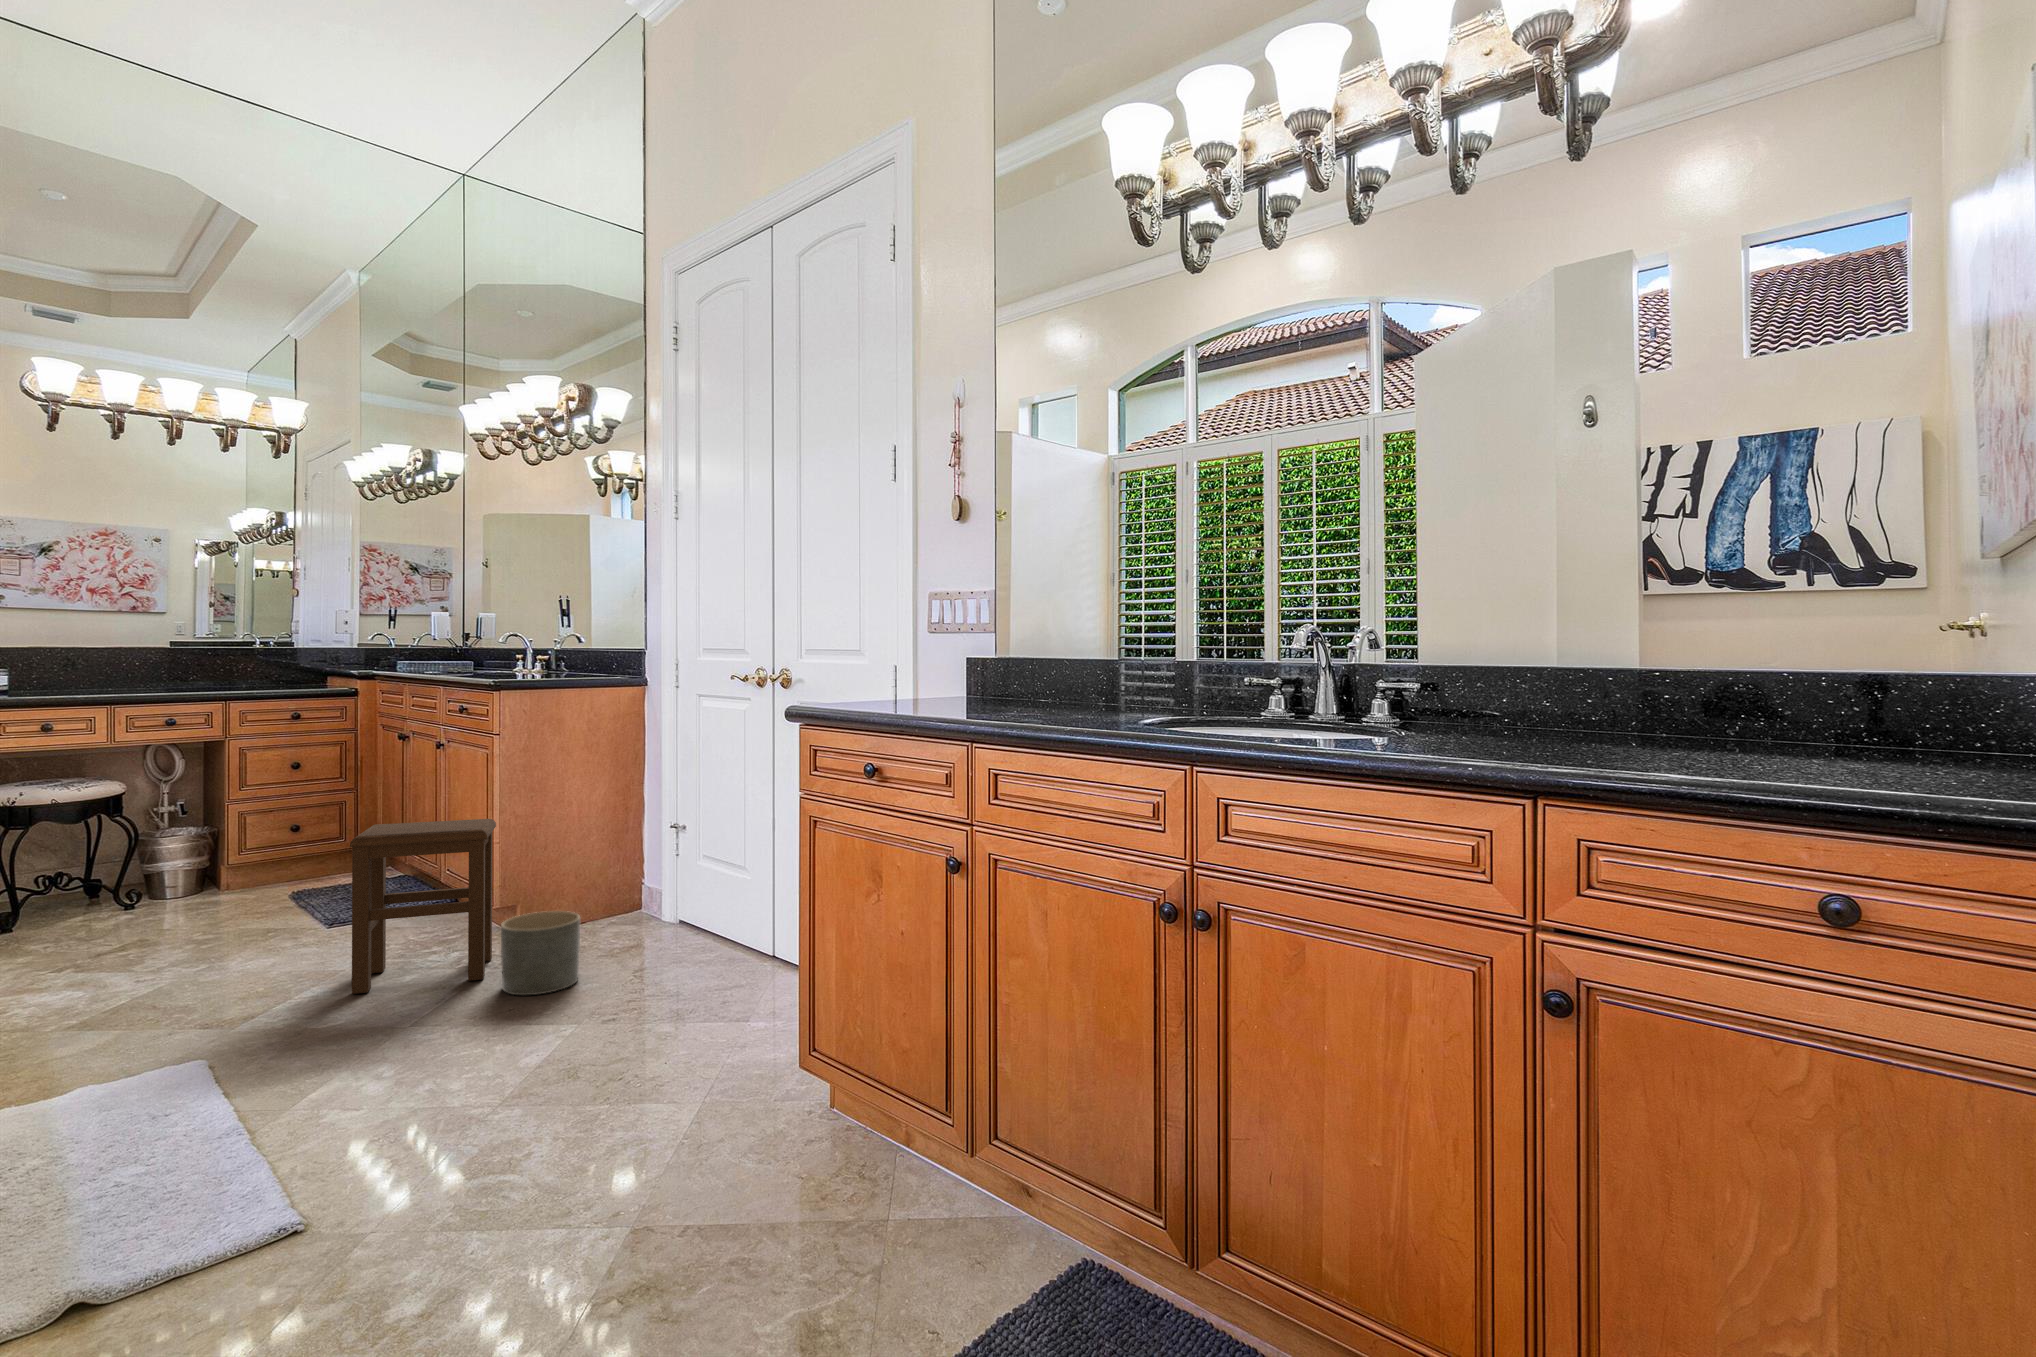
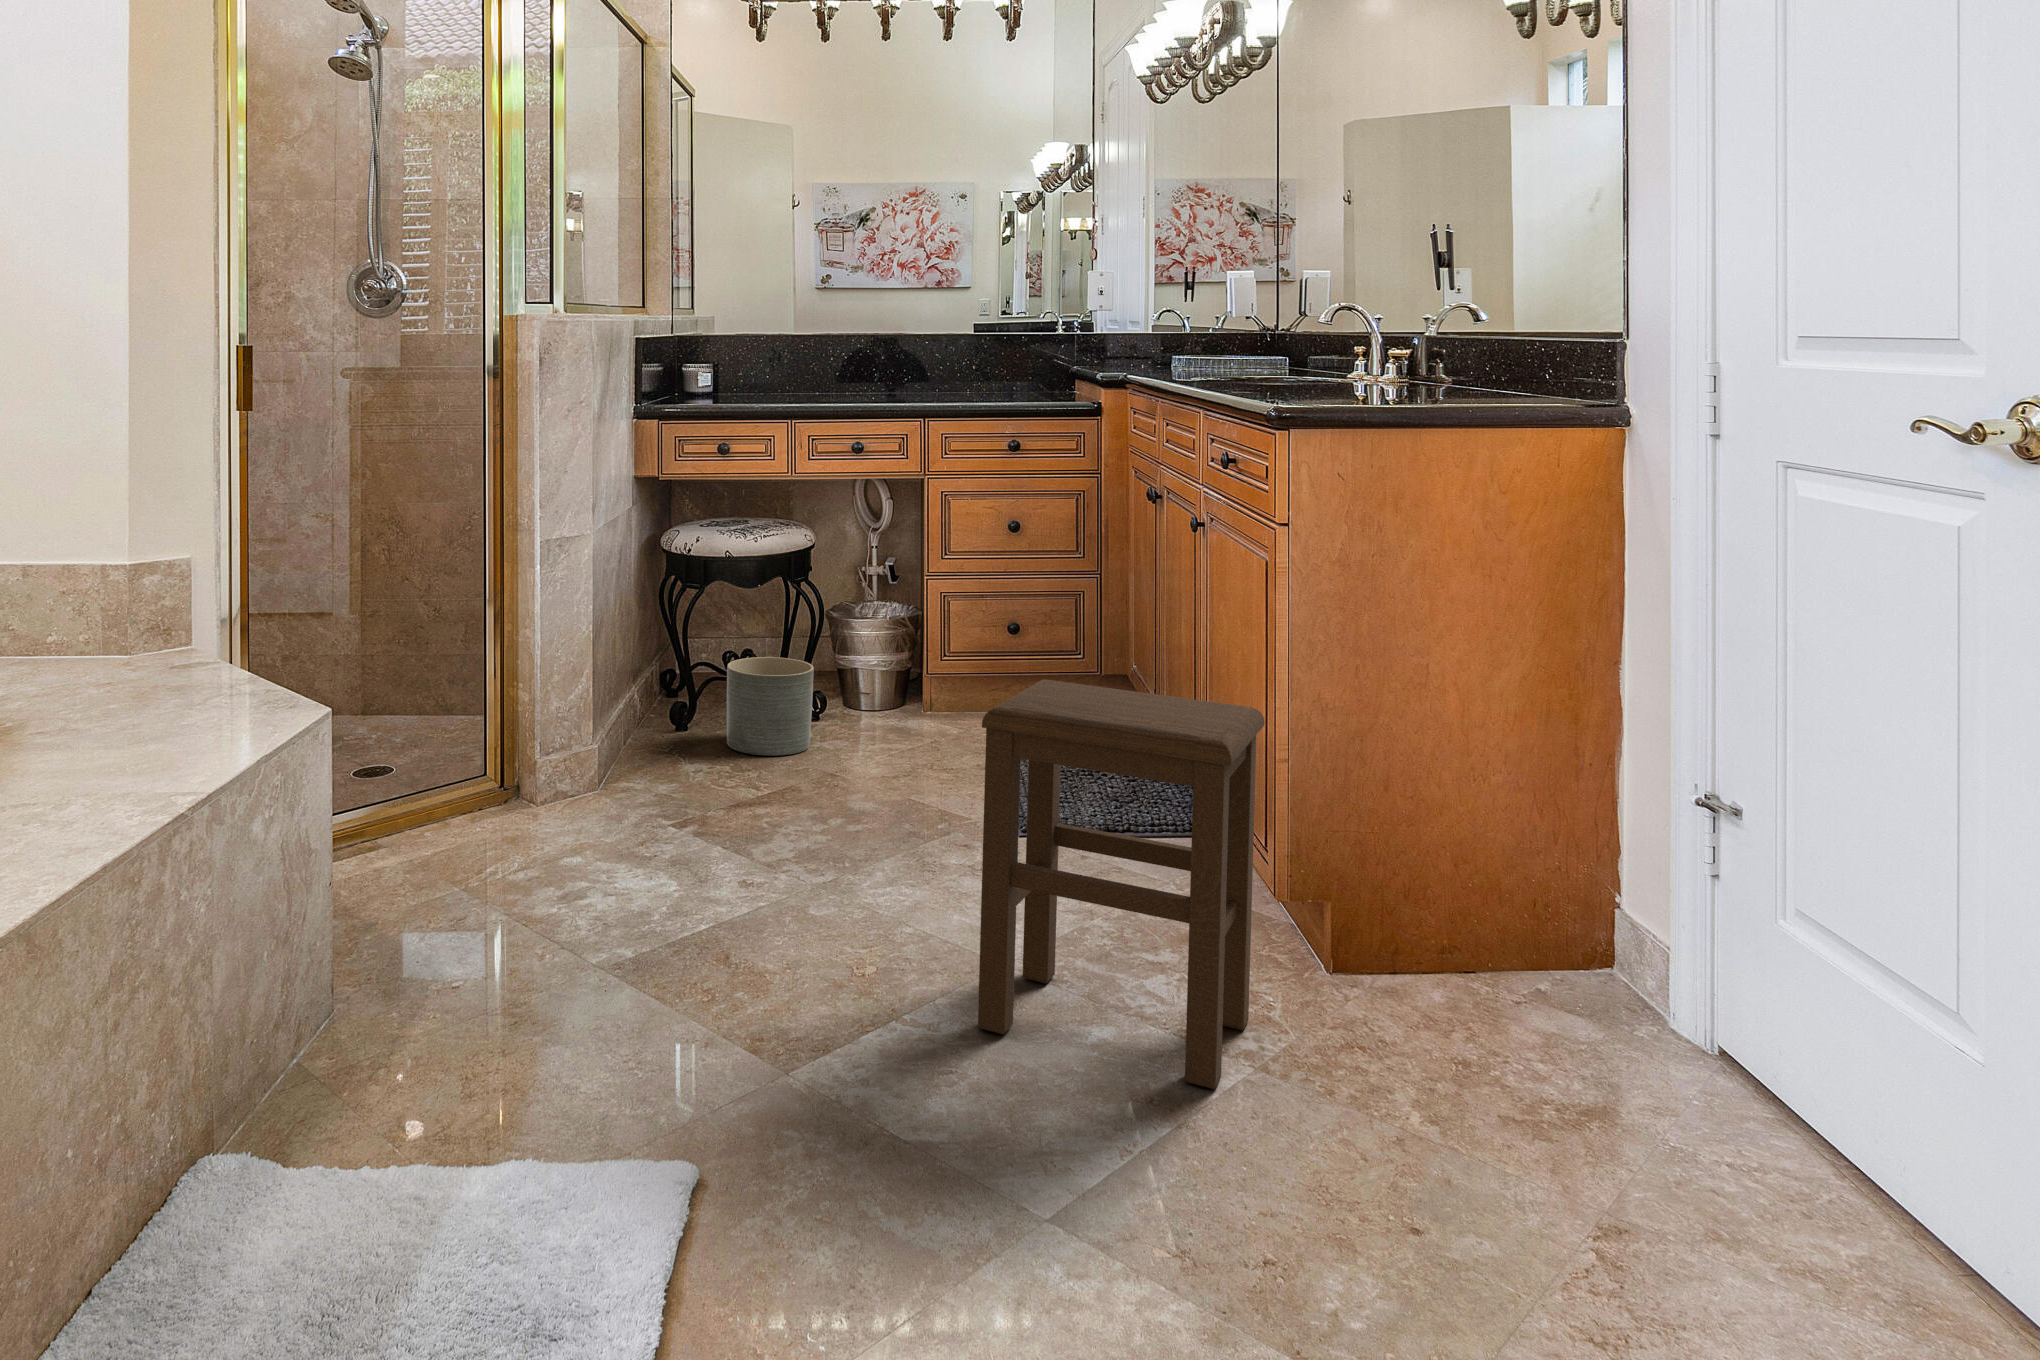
planter: present [501,911,580,995] -> present [727,657,814,756]

